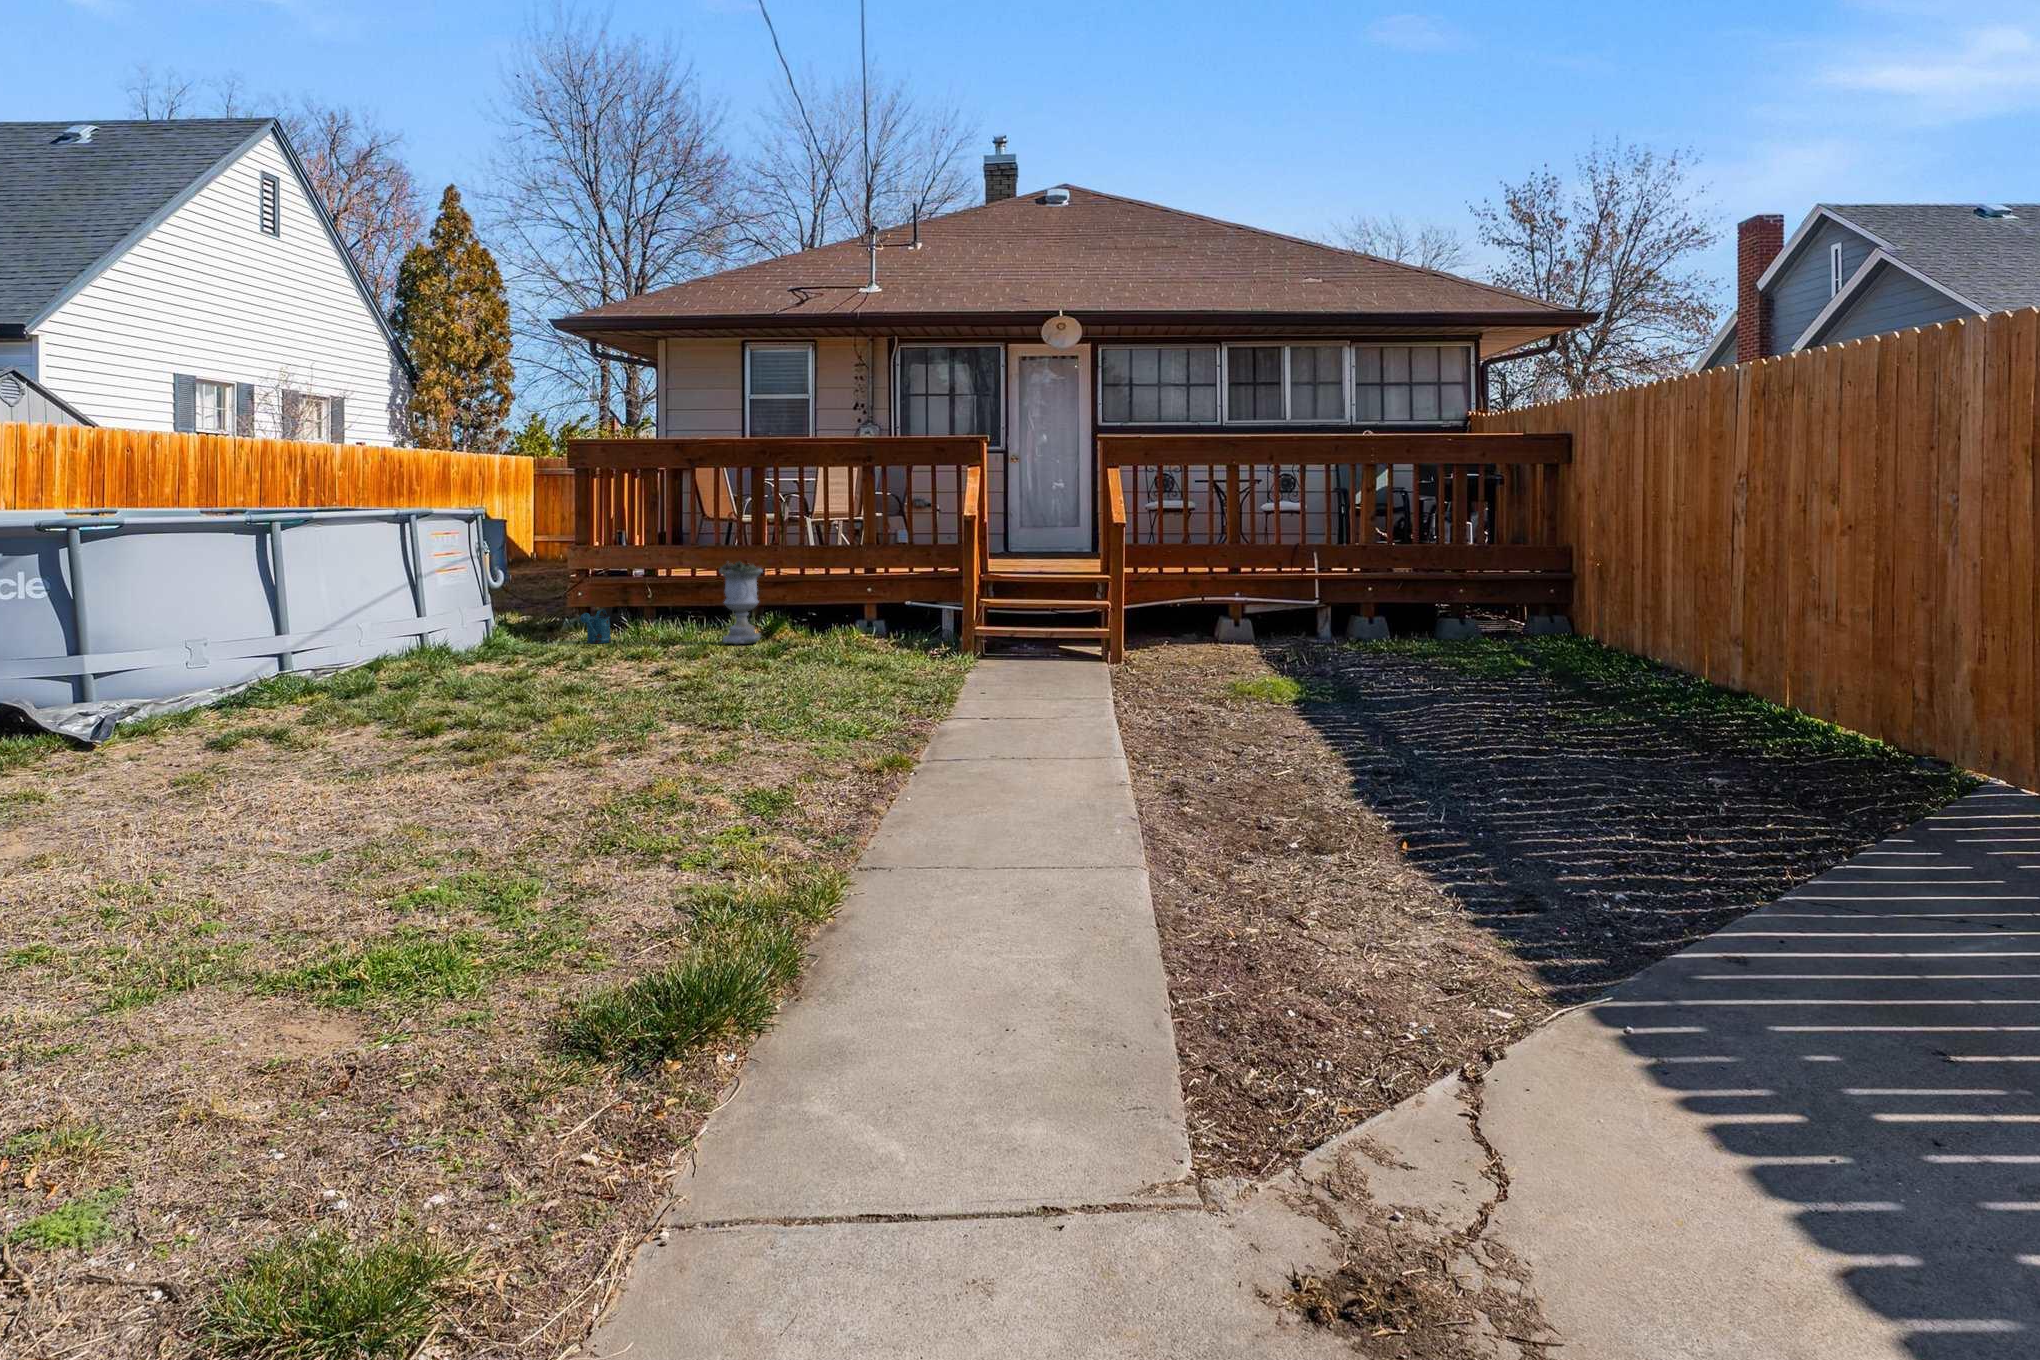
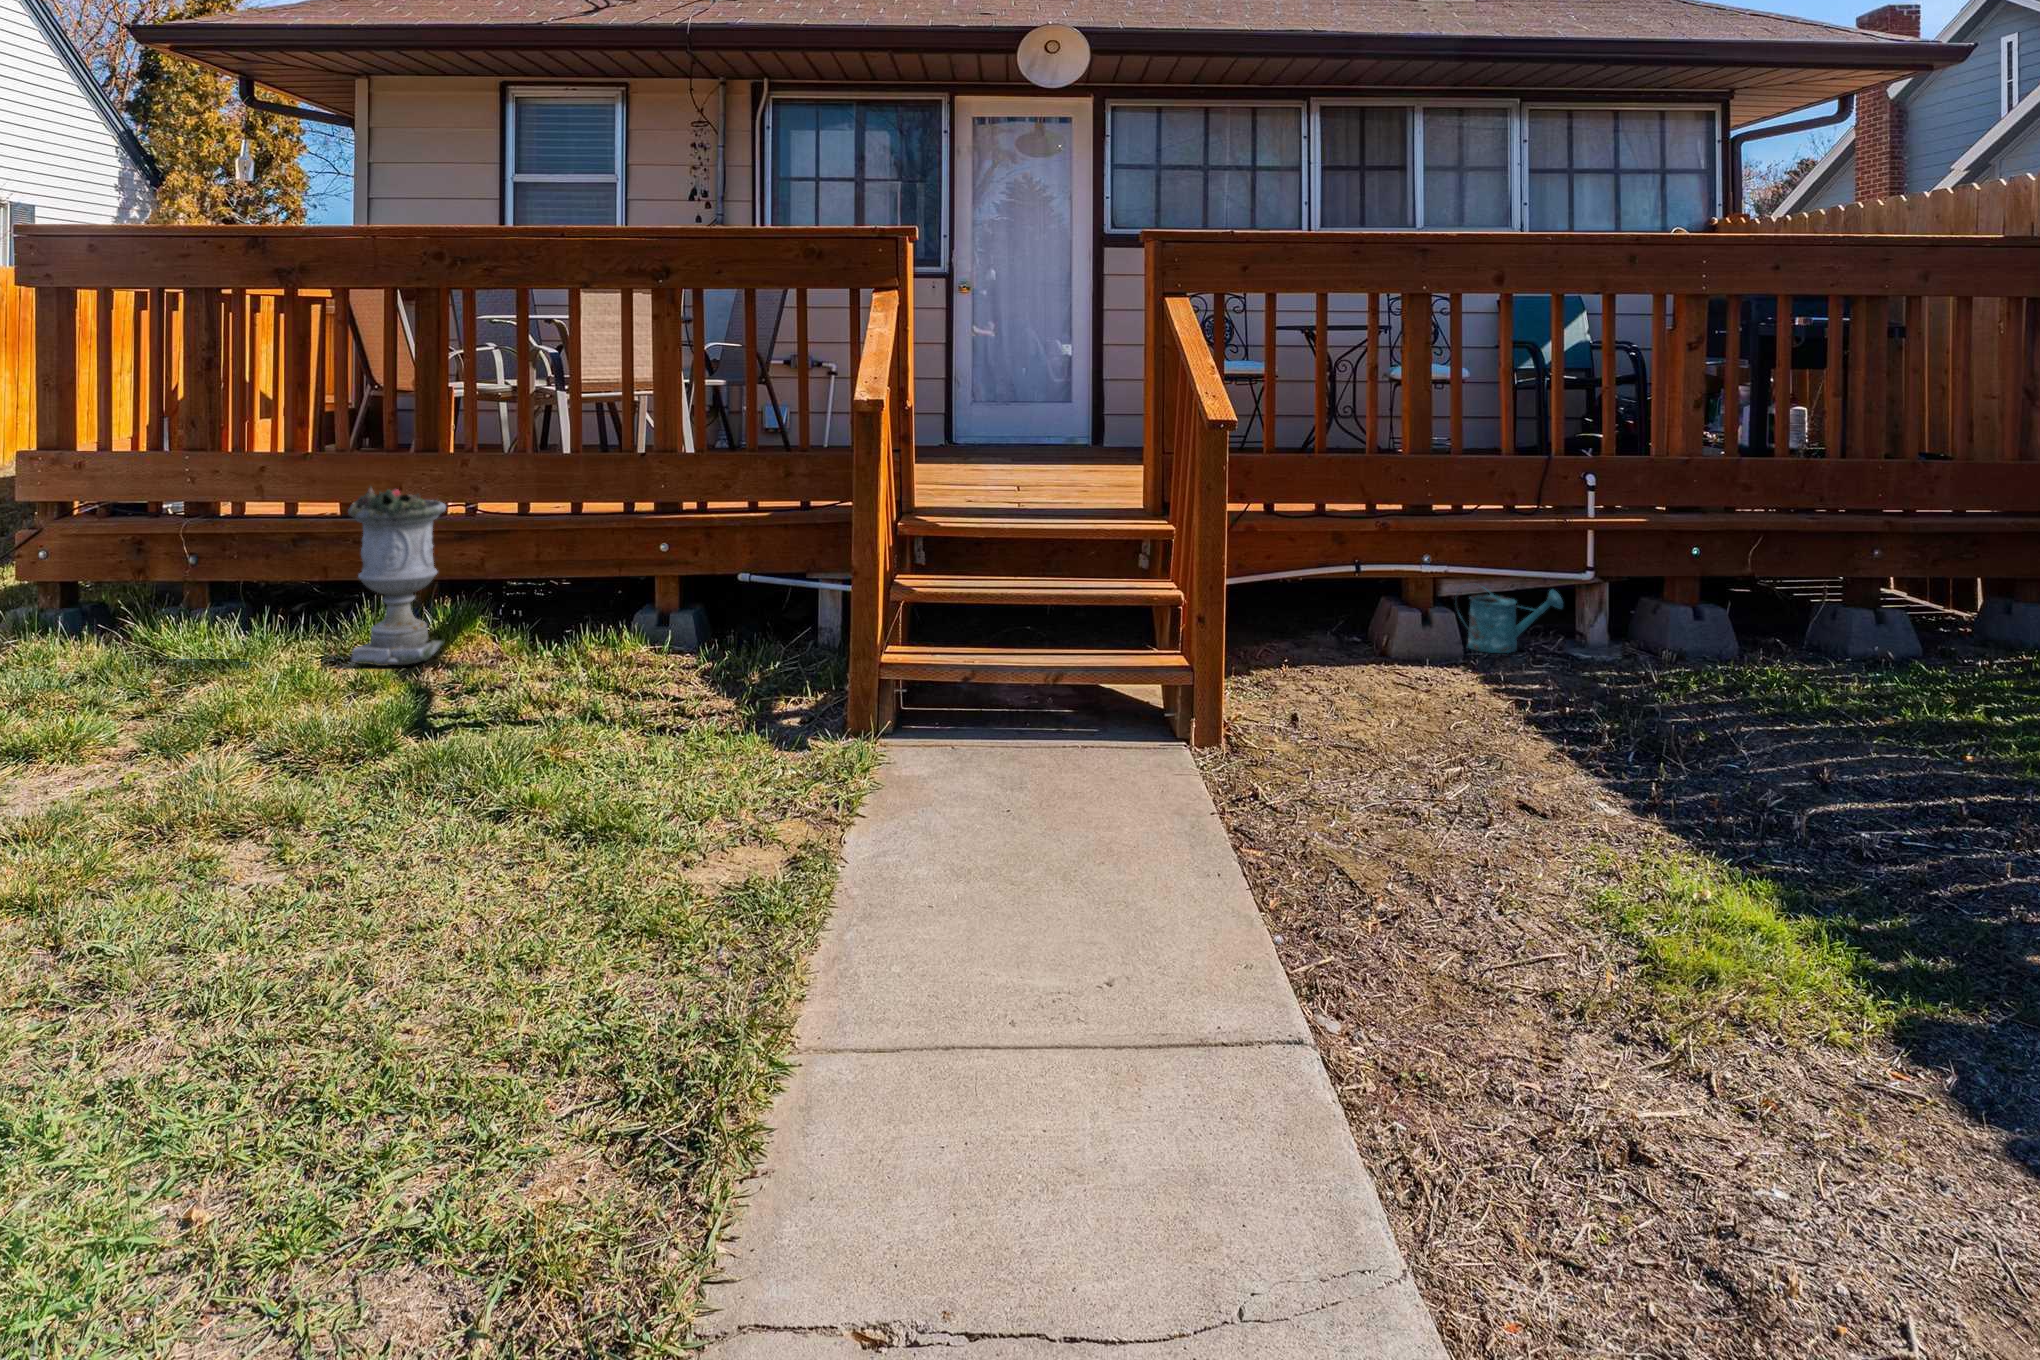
watering can: present [580,609,611,644] -> present [1455,585,1563,653]

